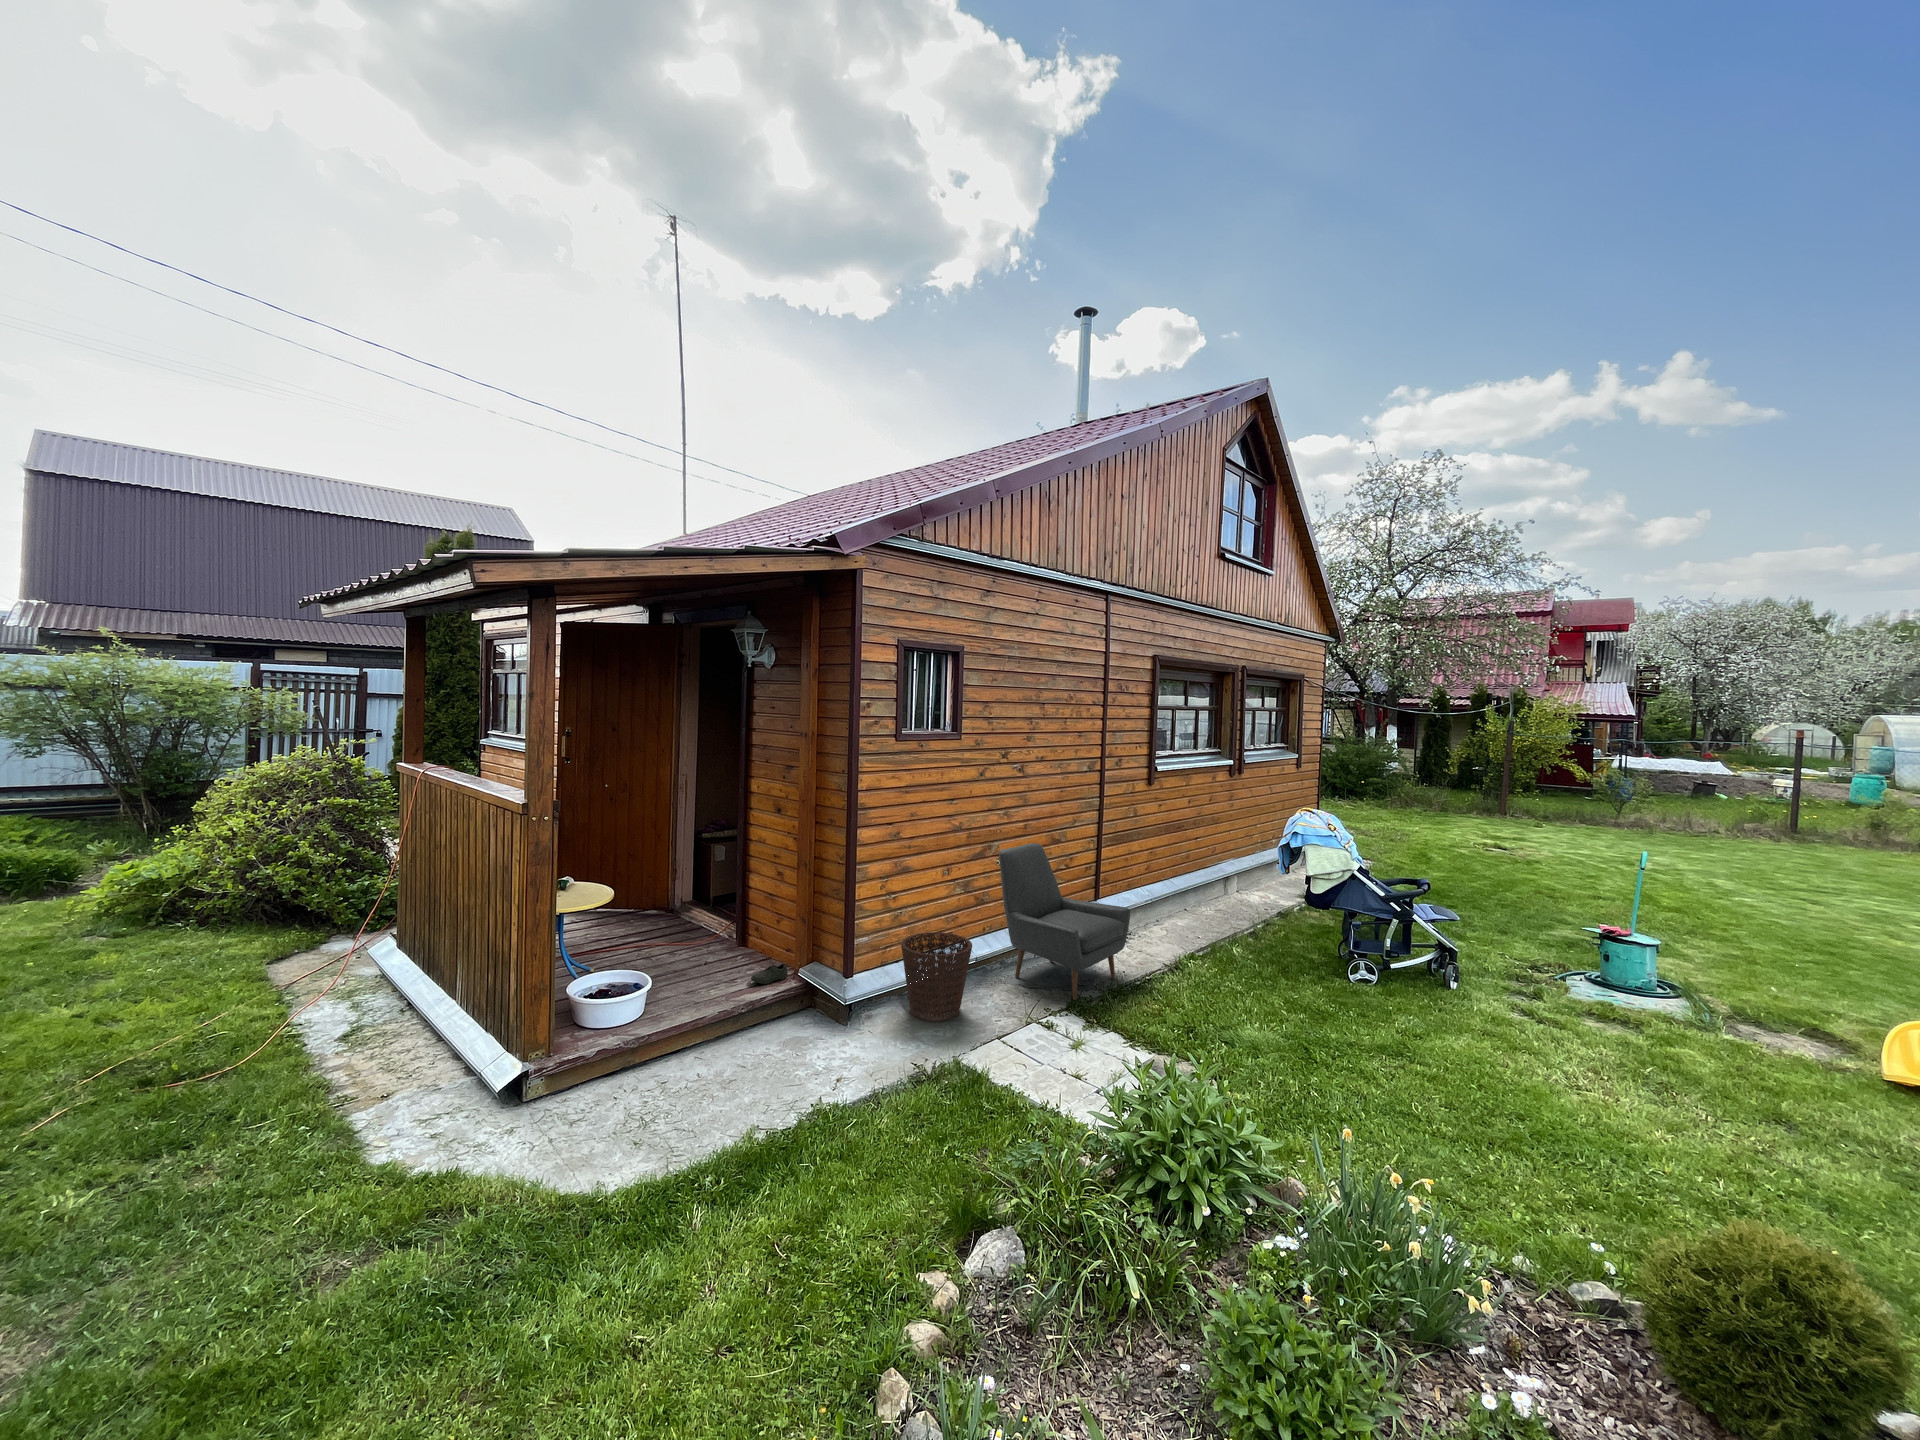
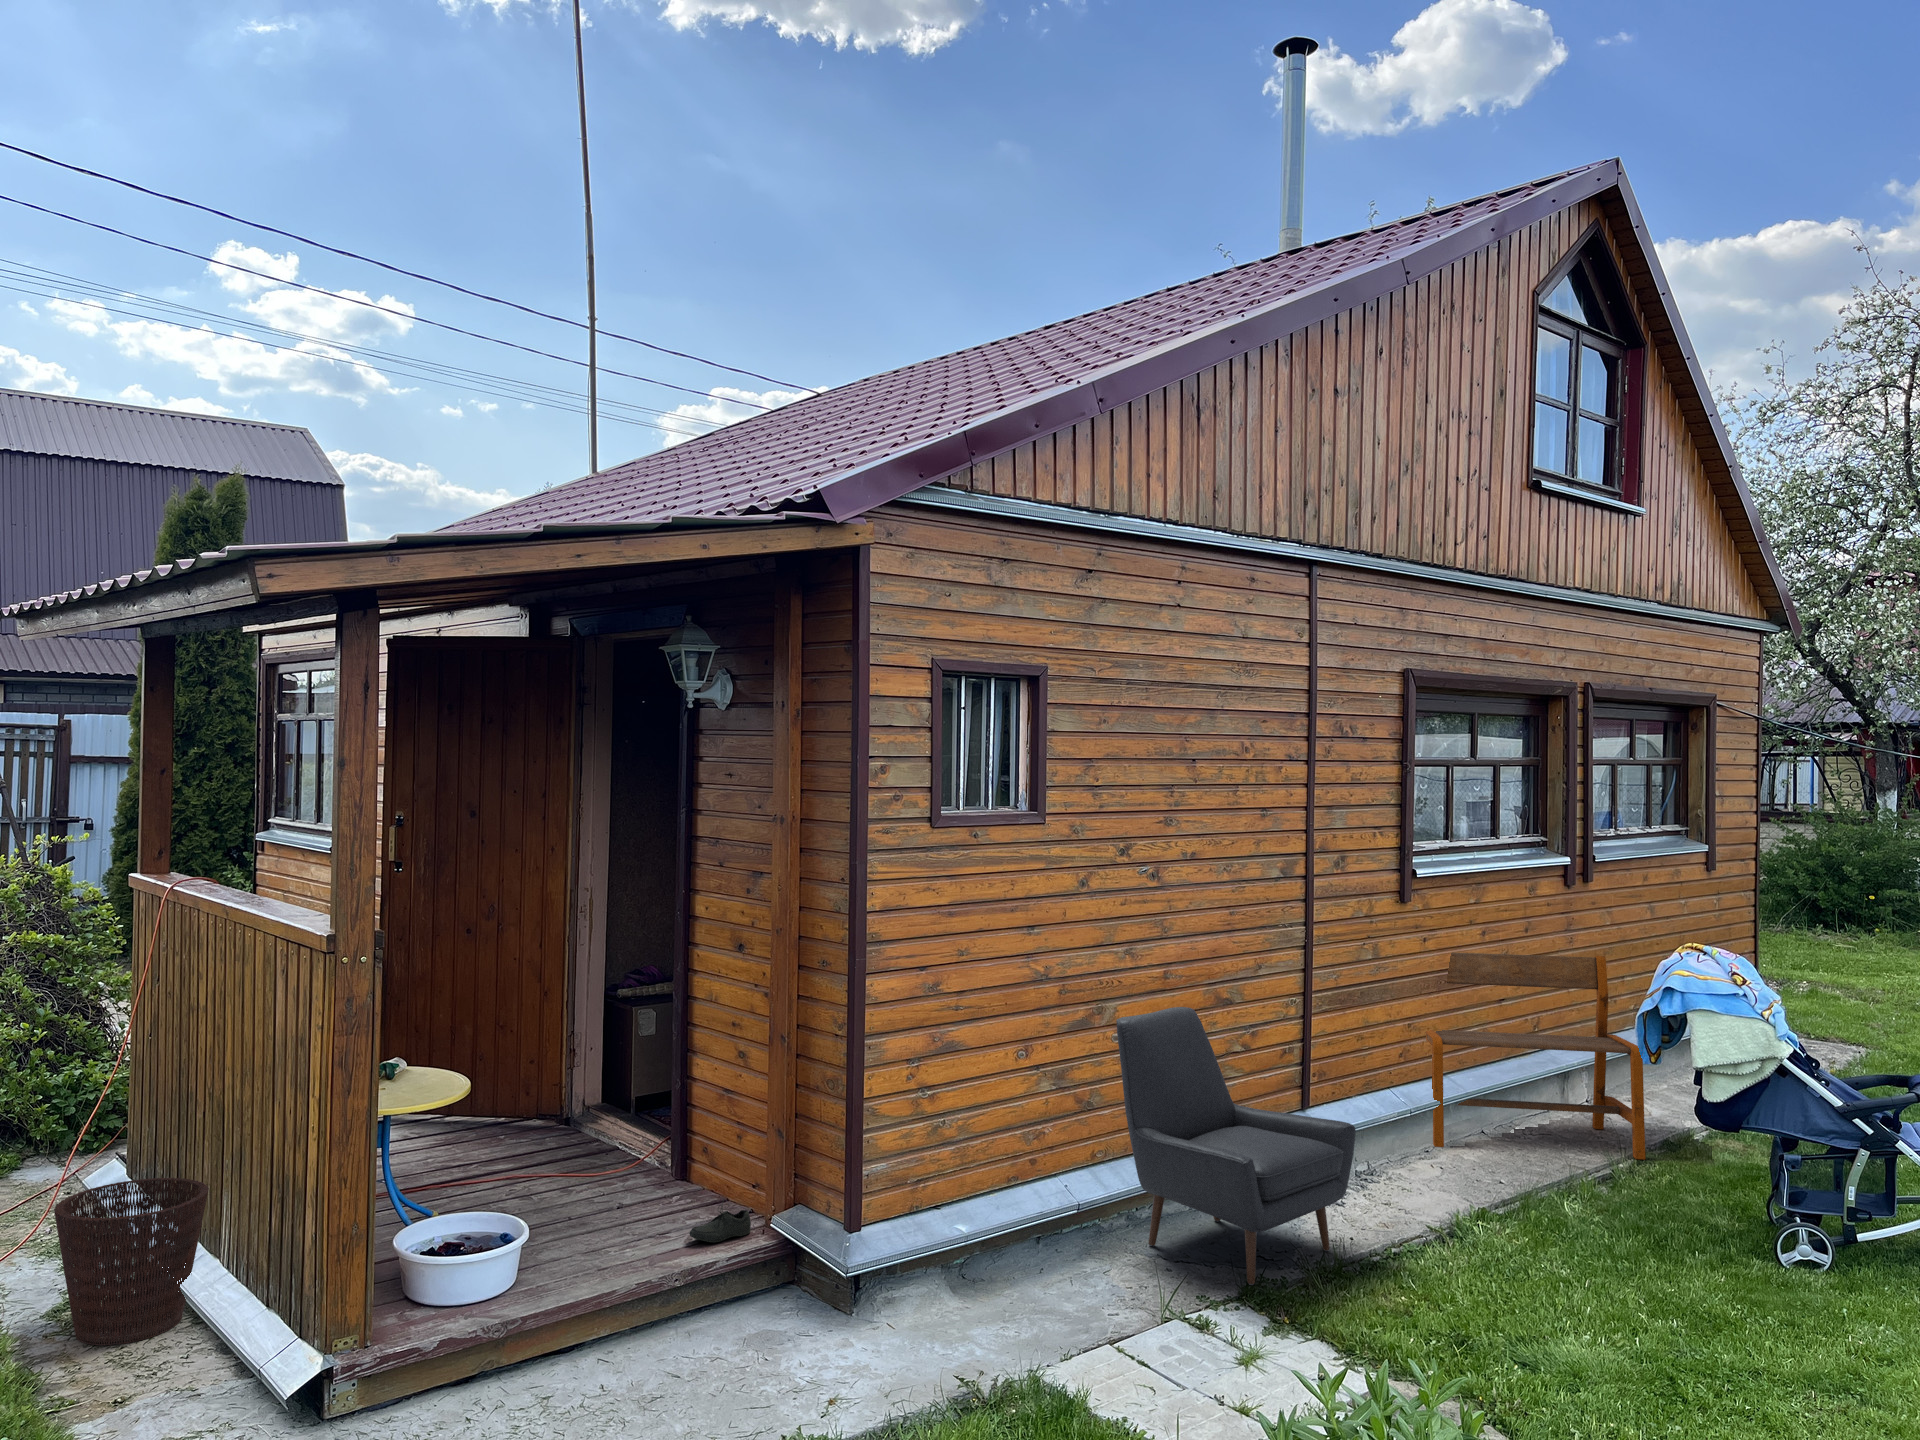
bench: none [1153,810,1273,923] -> present [1425,952,1645,1160]
basket: present [901,932,972,1022] -> present [54,1178,209,1345]

